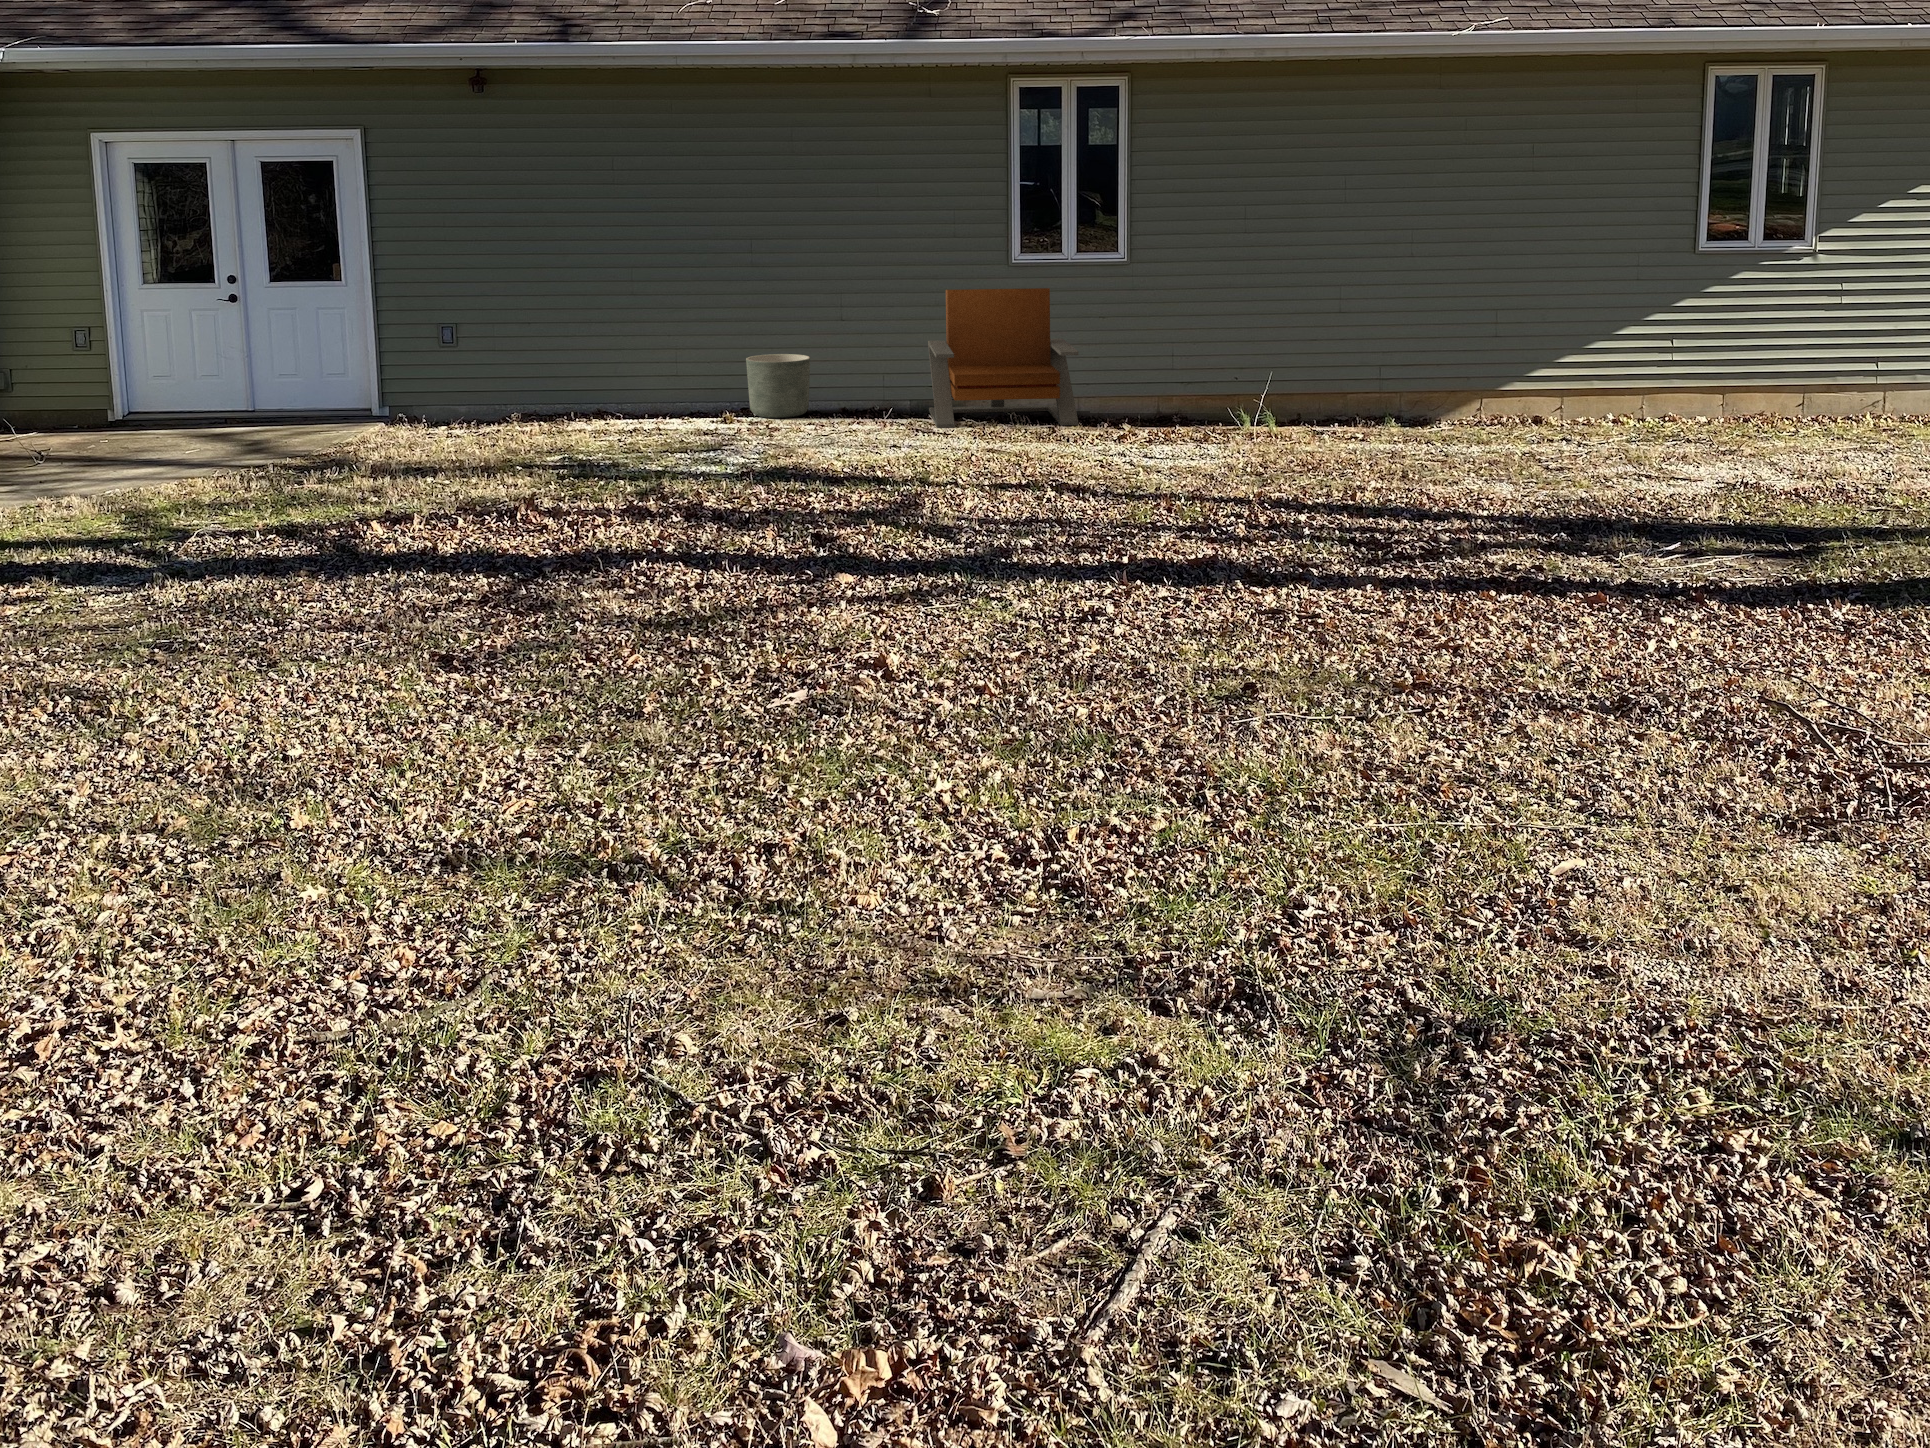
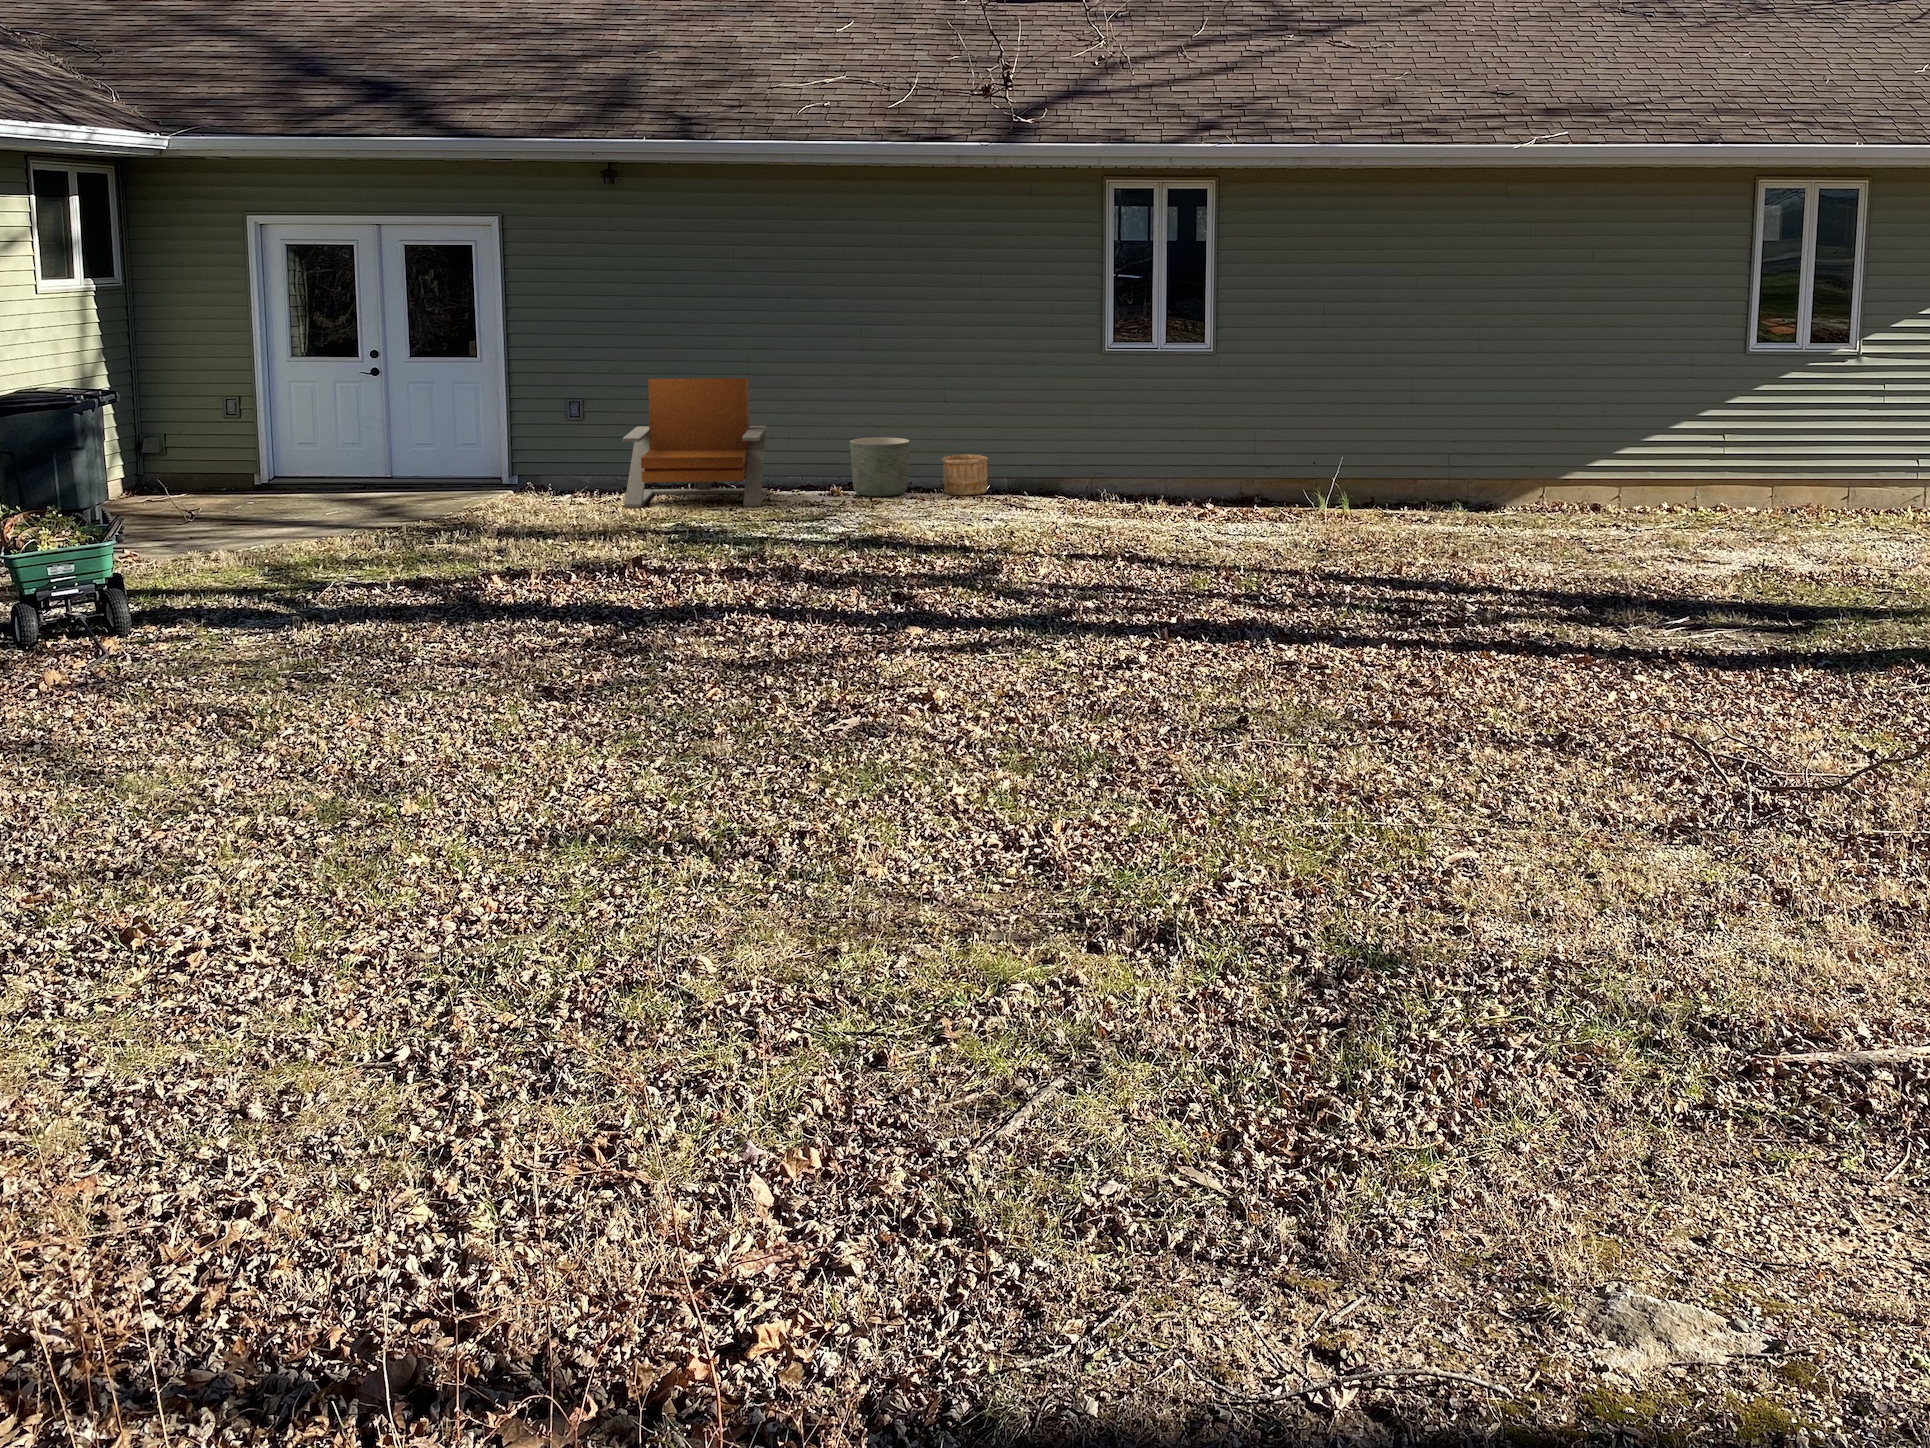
lounge chair: present [928,288,1079,428] -> present [622,378,767,508]
wooden bucket: none [844,371,894,415] -> present [941,454,988,495]

